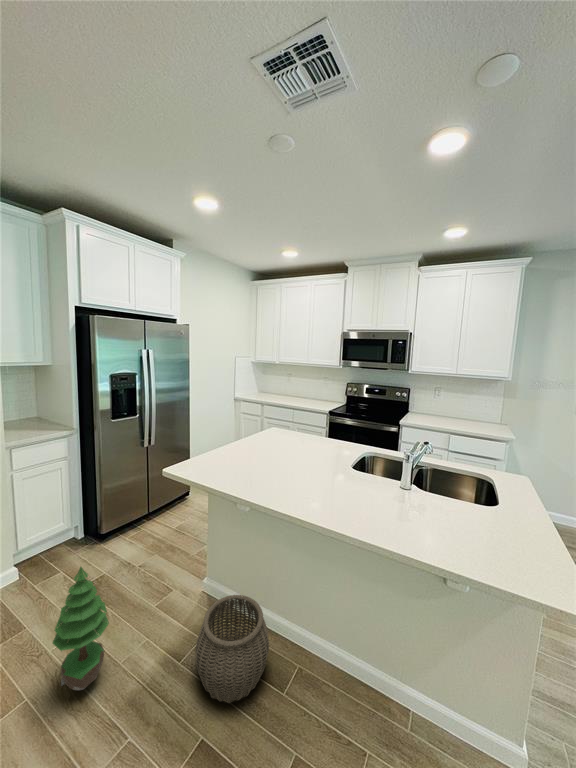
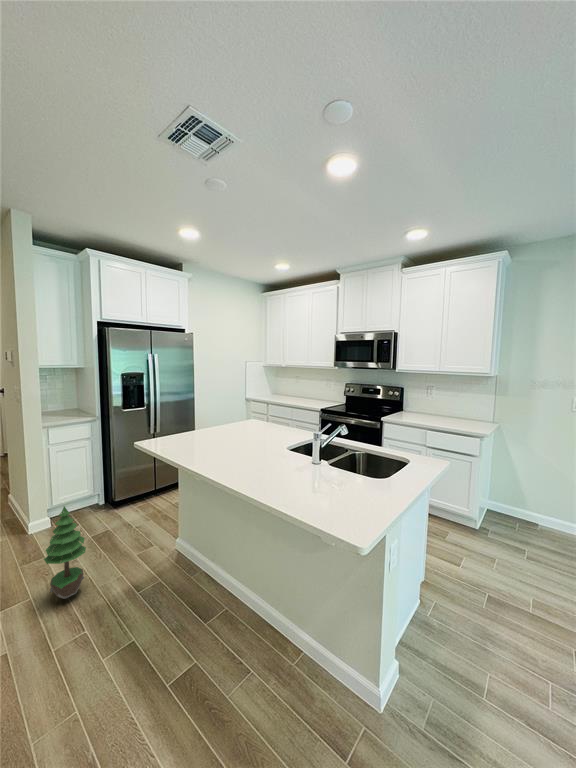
woven basket: present [196,595,269,703] -> none [142,545,203,623]

